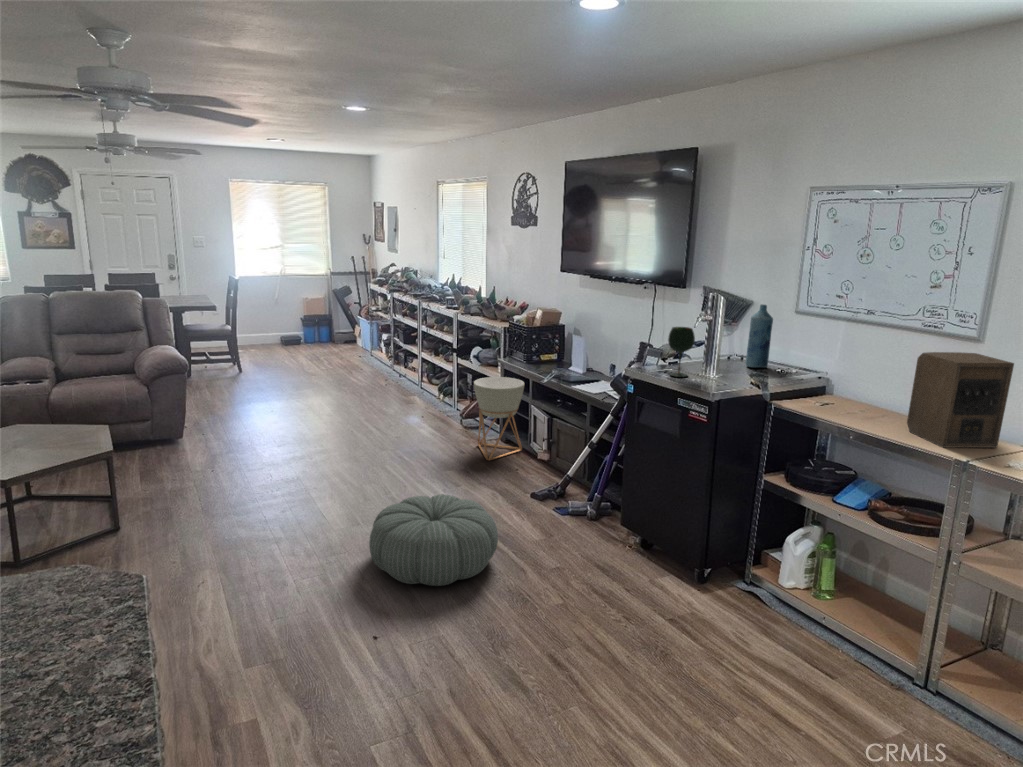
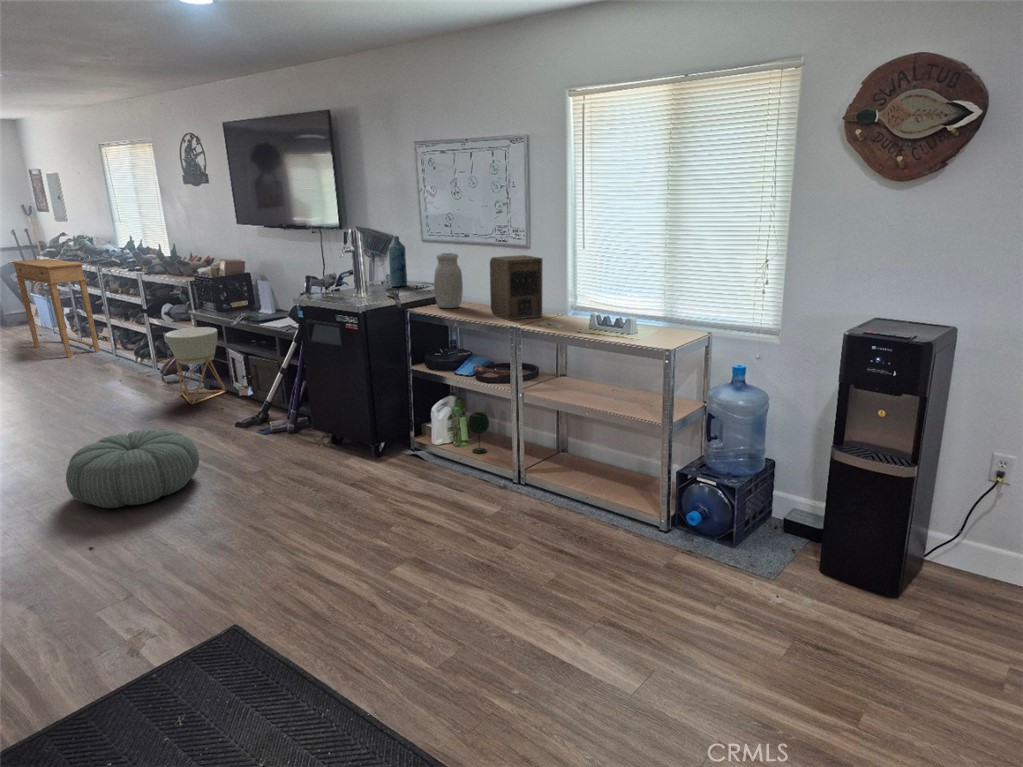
side table: none [350,288,408,385] -> present [12,259,100,358]
wine glass: present [668,327,695,377] -> present [468,412,489,454]
jar: none [815,336,860,410] -> present [434,253,463,308]

